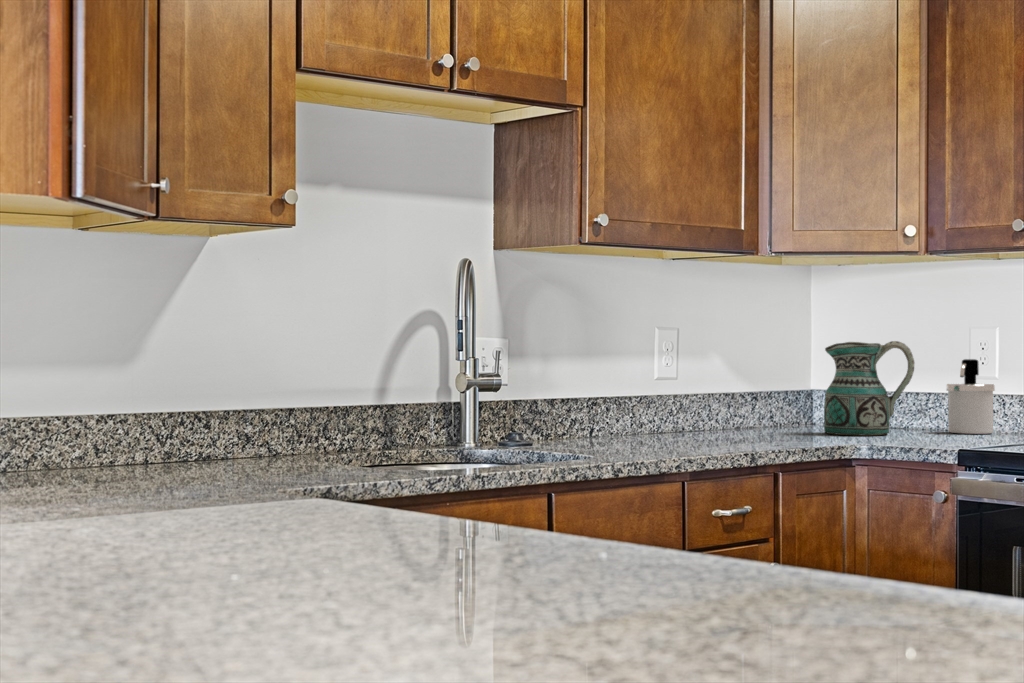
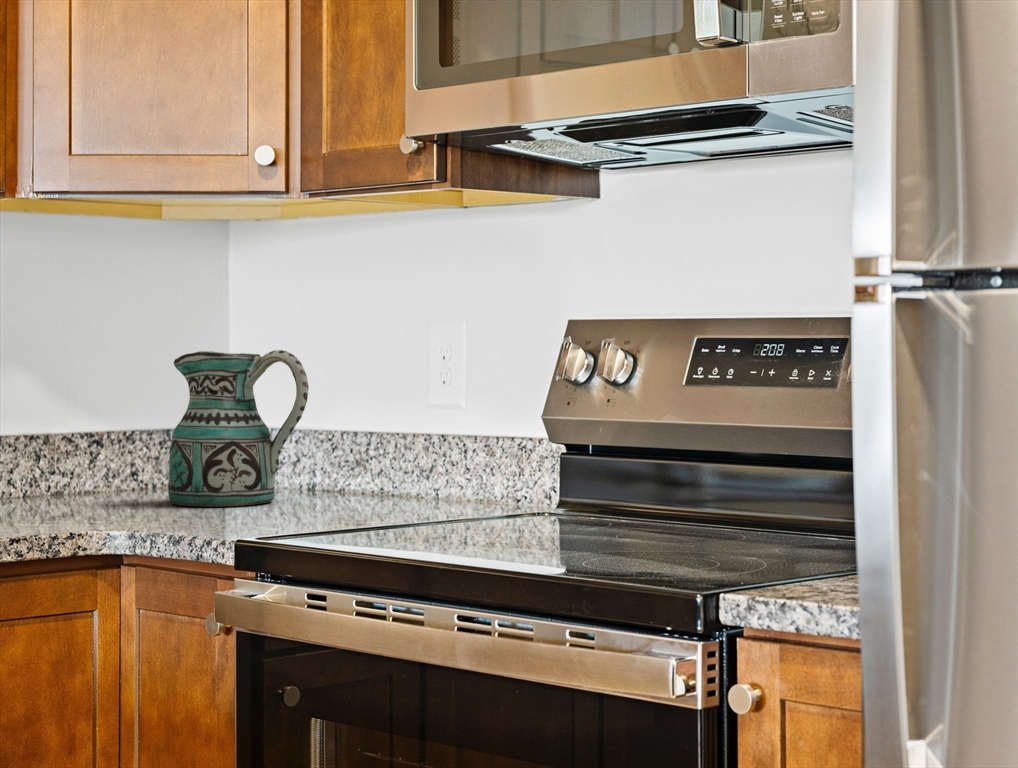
soap dispenser: present [946,359,995,434] -> none [376,380,451,500]

